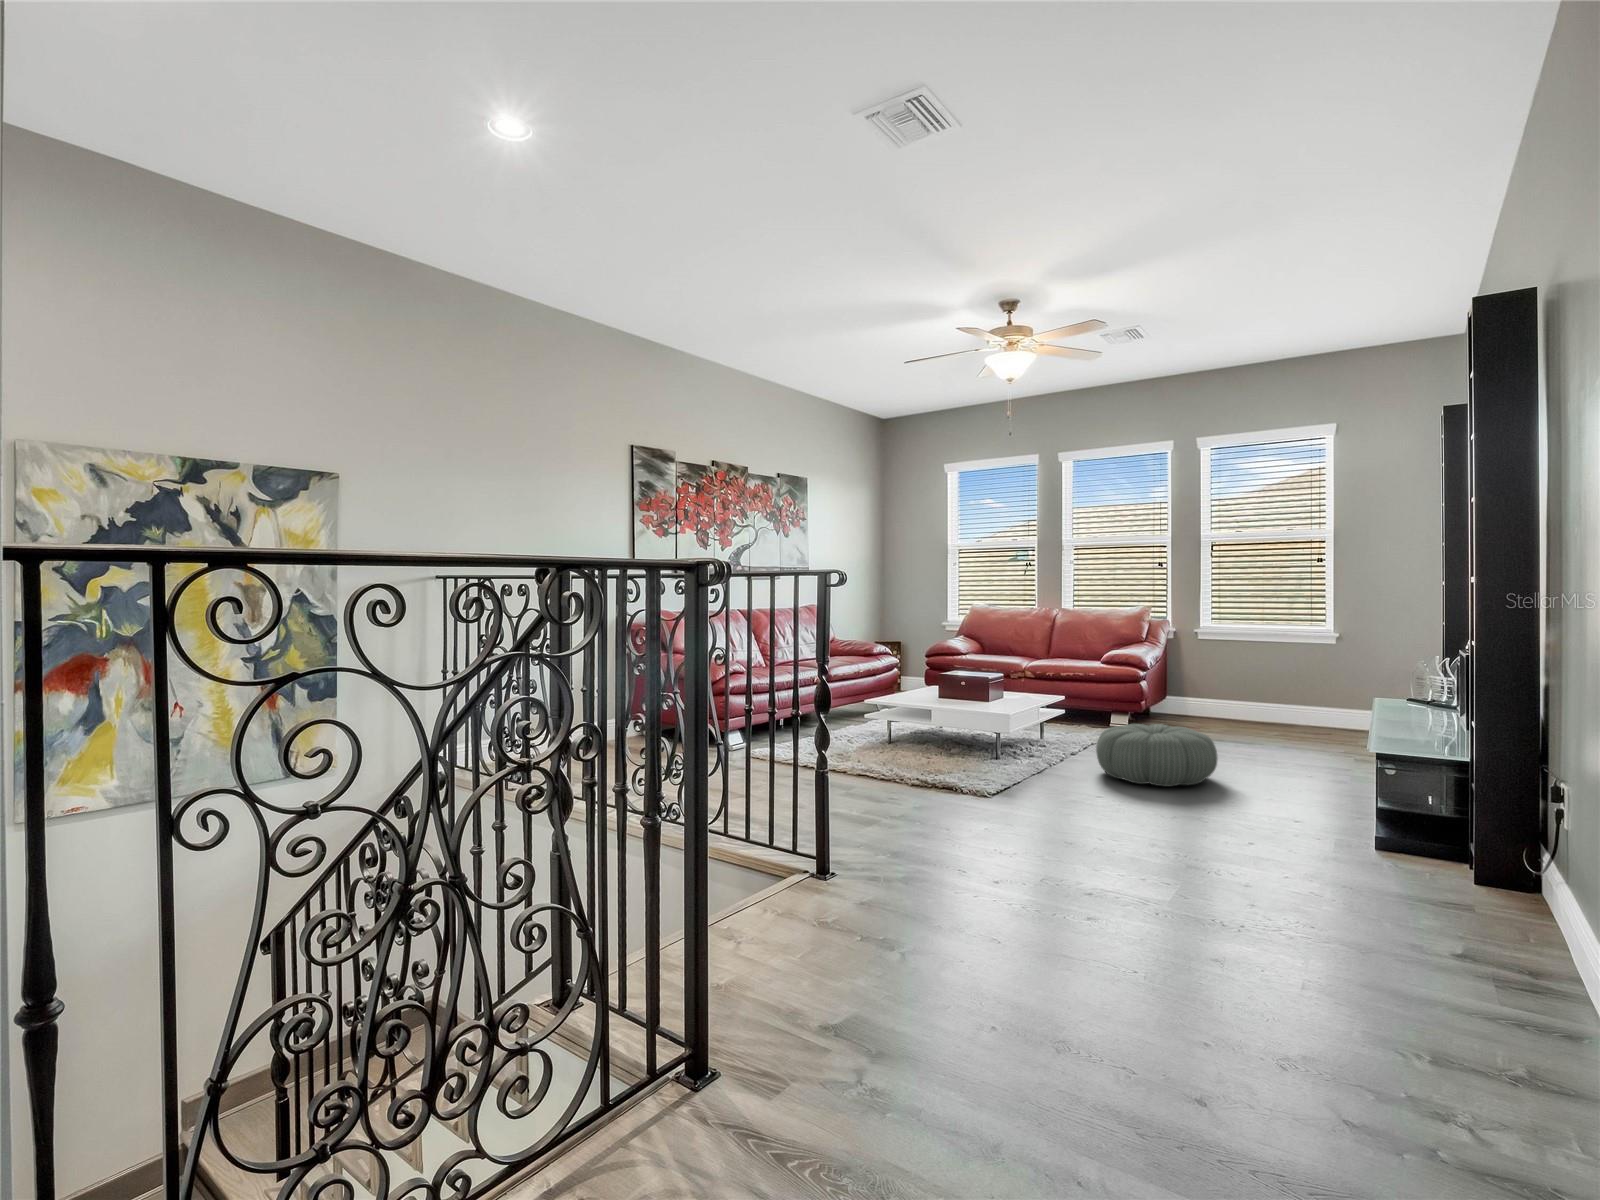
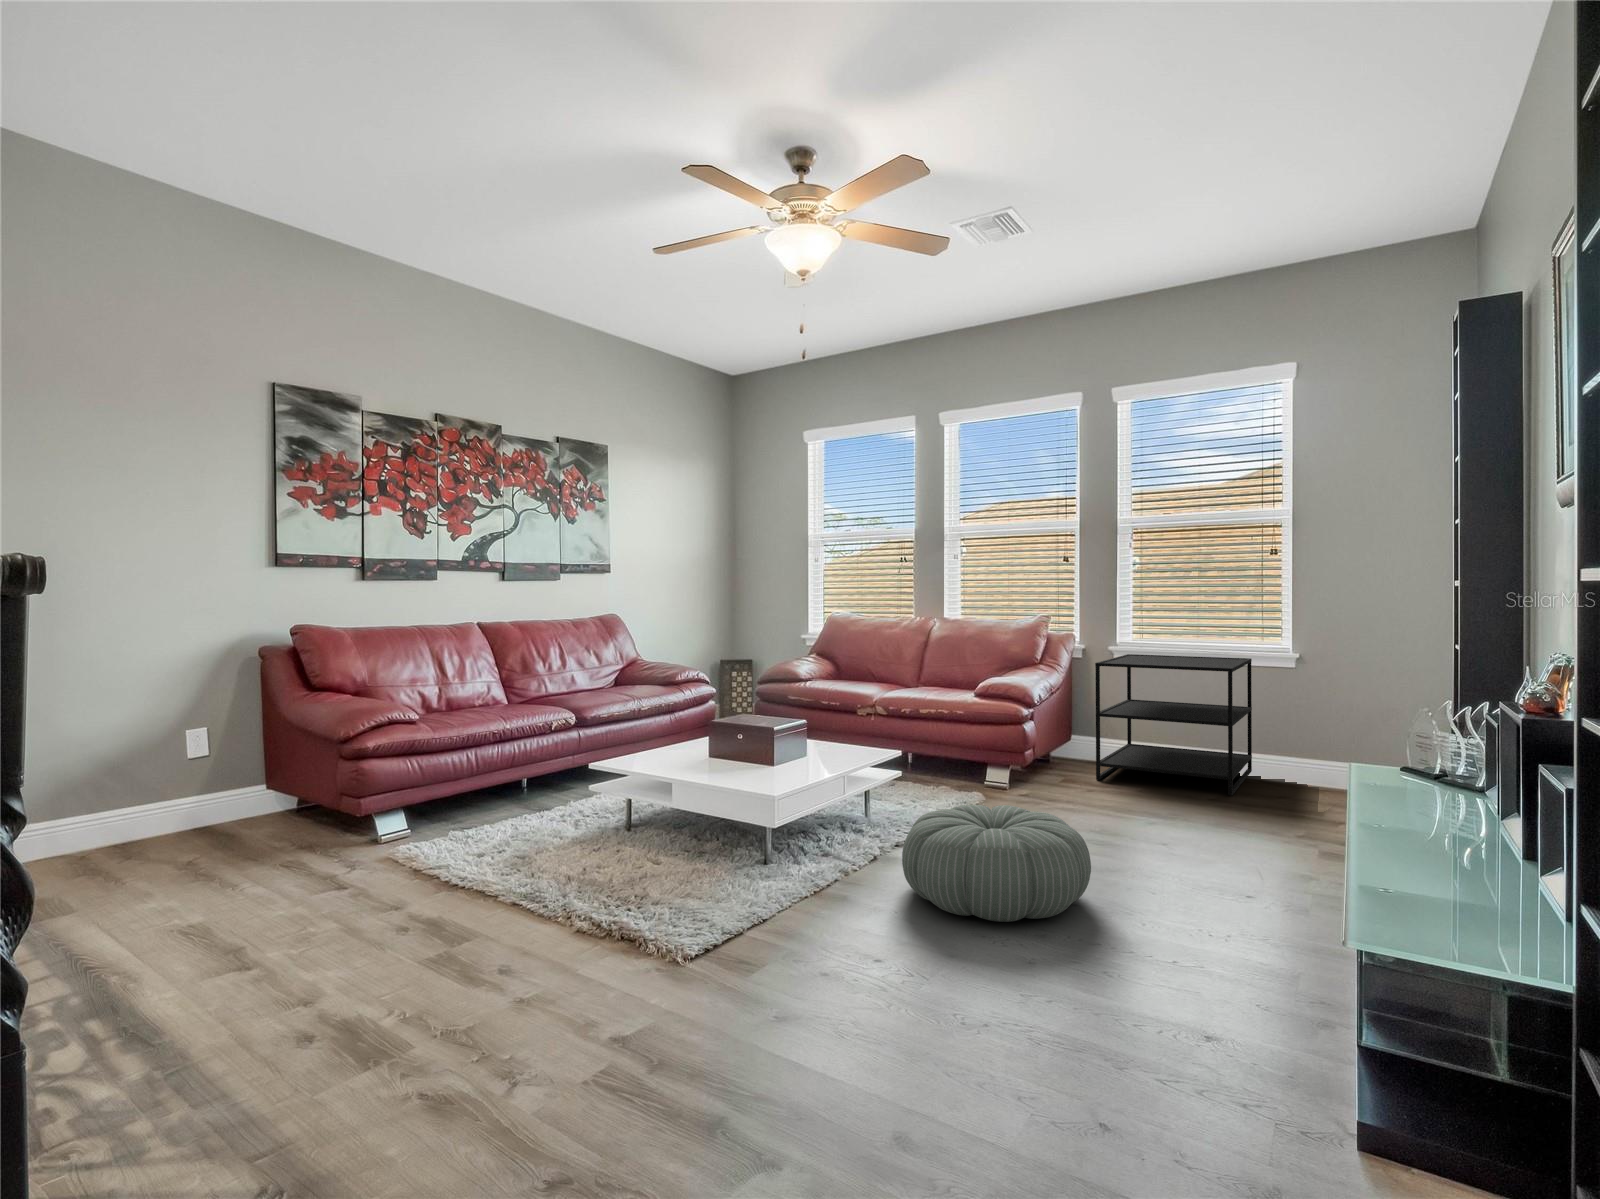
side table: none [1192,635,1304,731] -> present [1095,654,1252,795]

